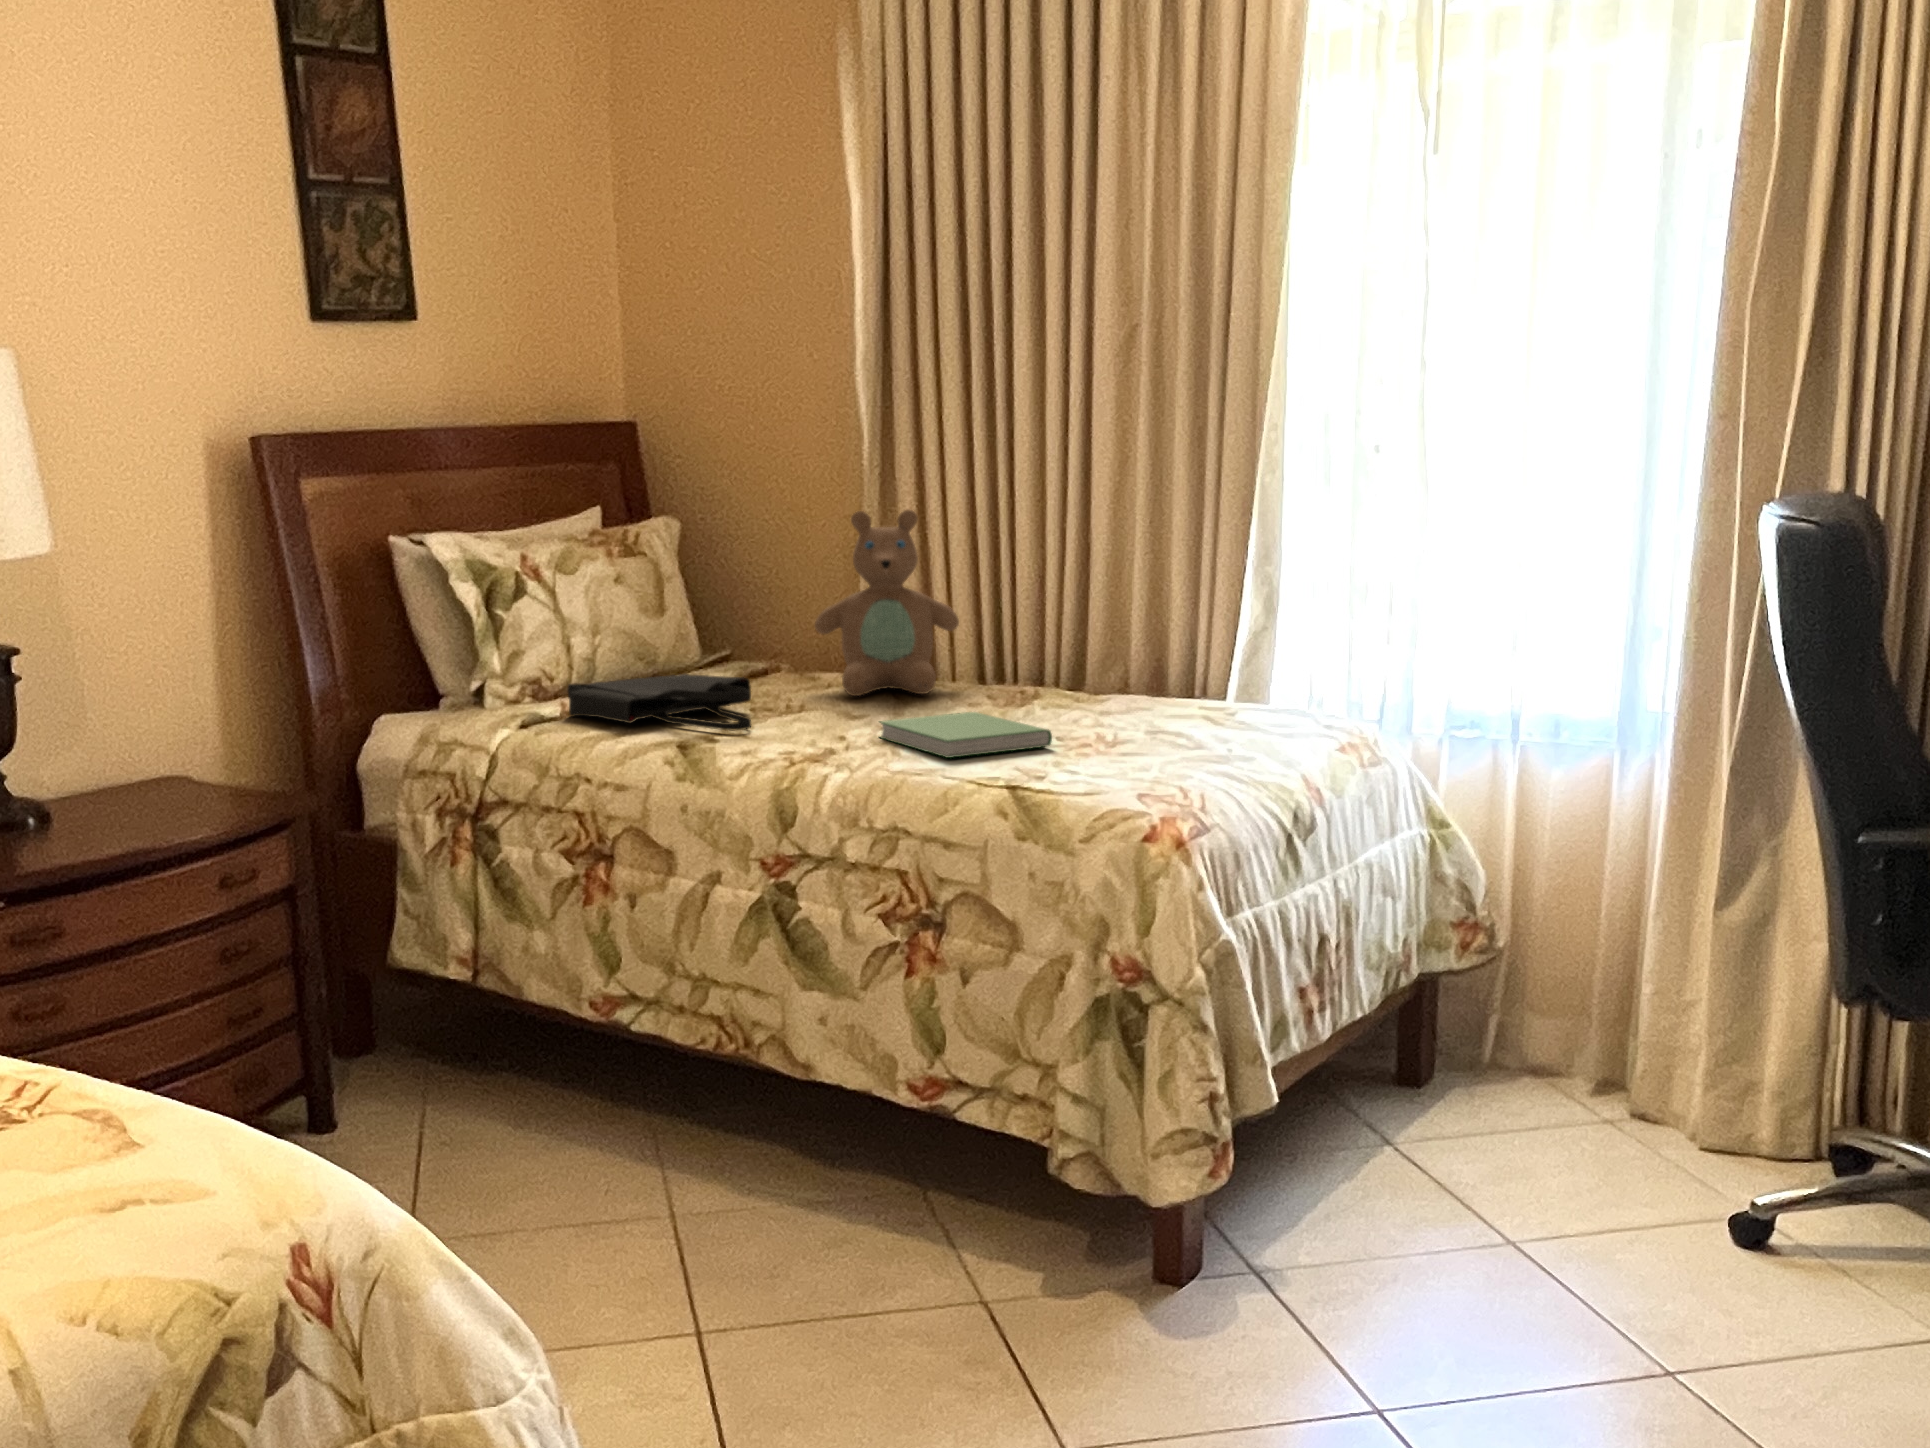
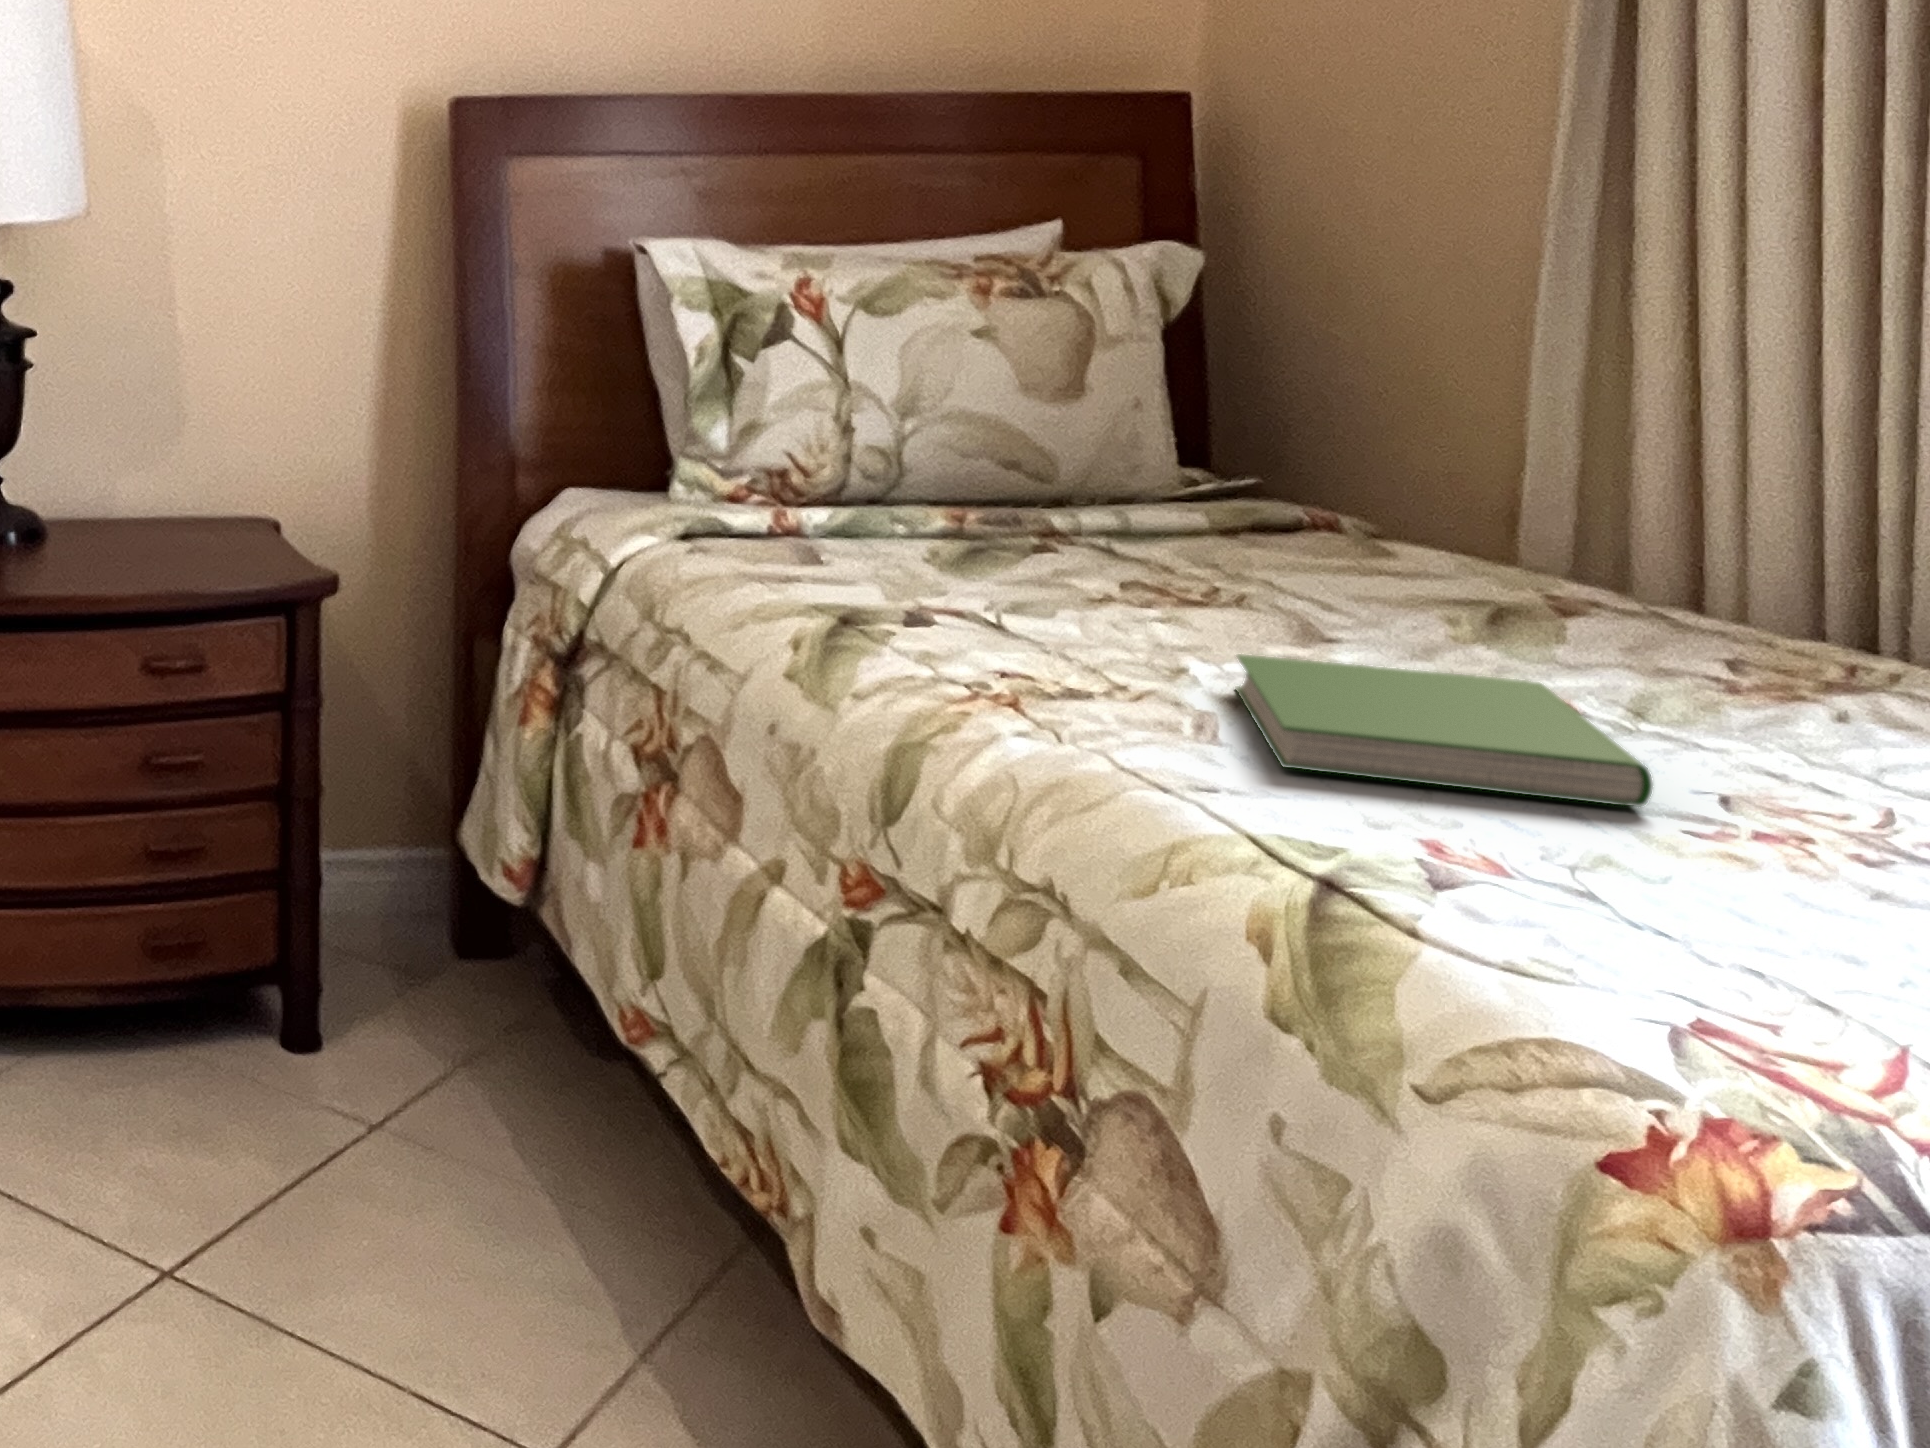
teddy bear: present [815,510,959,696] -> none [1332,233,1712,626]
tote bag: present [567,674,751,730] -> none [755,487,1090,616]

